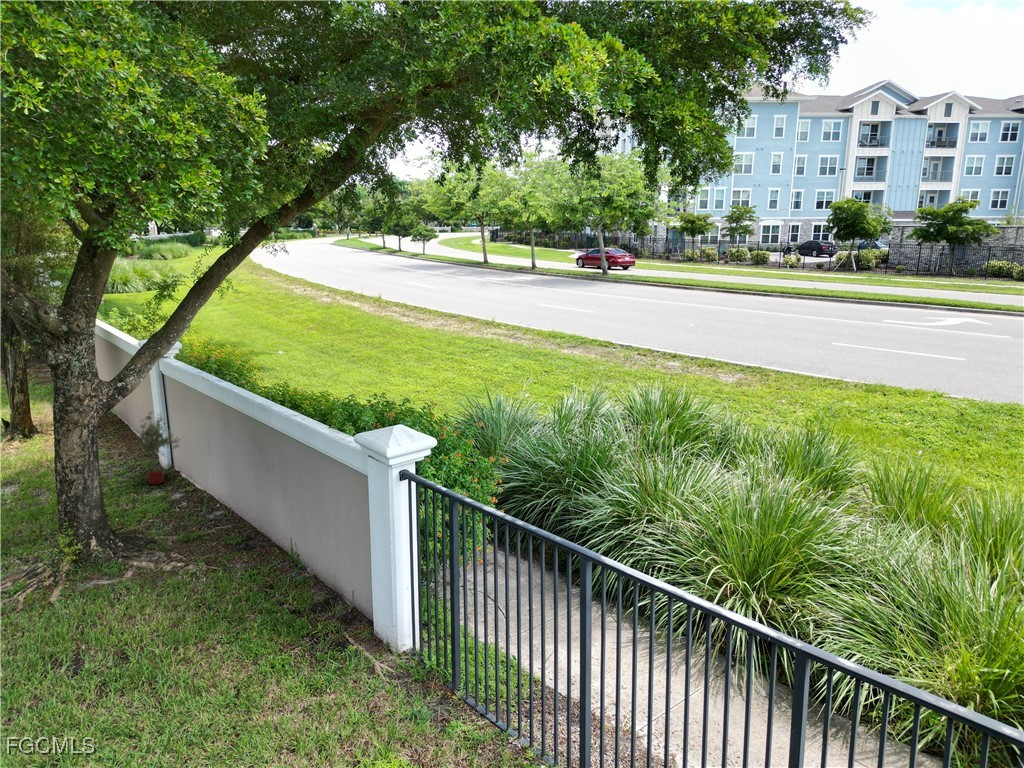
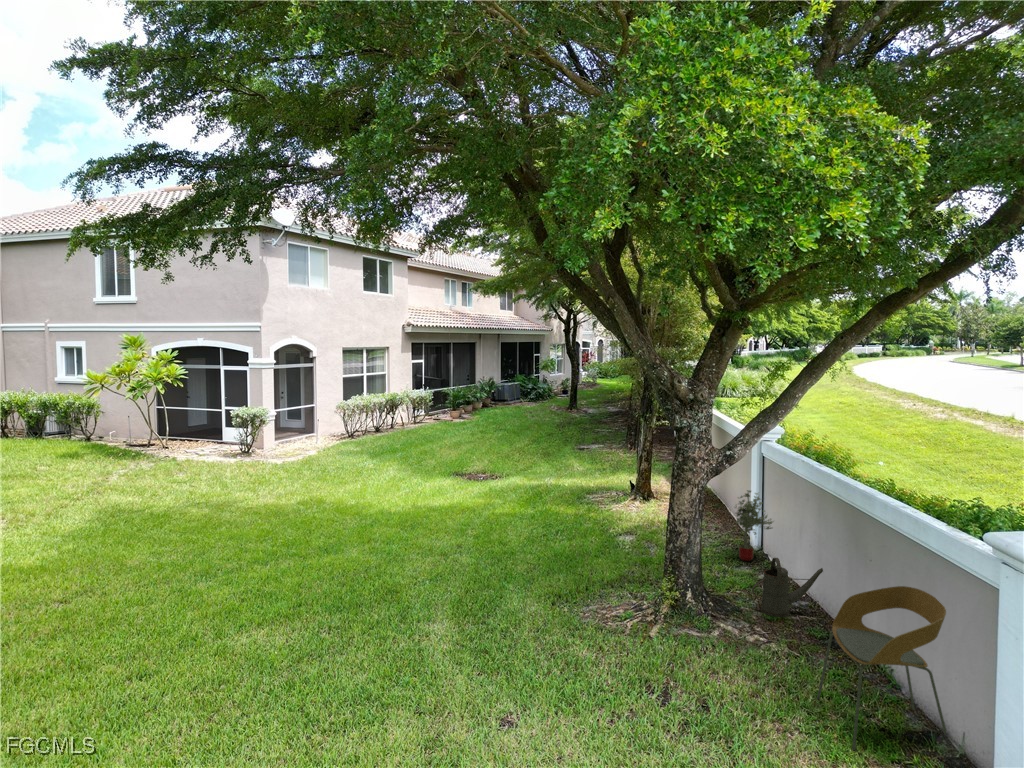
watering can: none [164,478,232,537] -> present [752,558,823,617]
chair: none [236,486,345,642] -> present [817,586,950,750]

